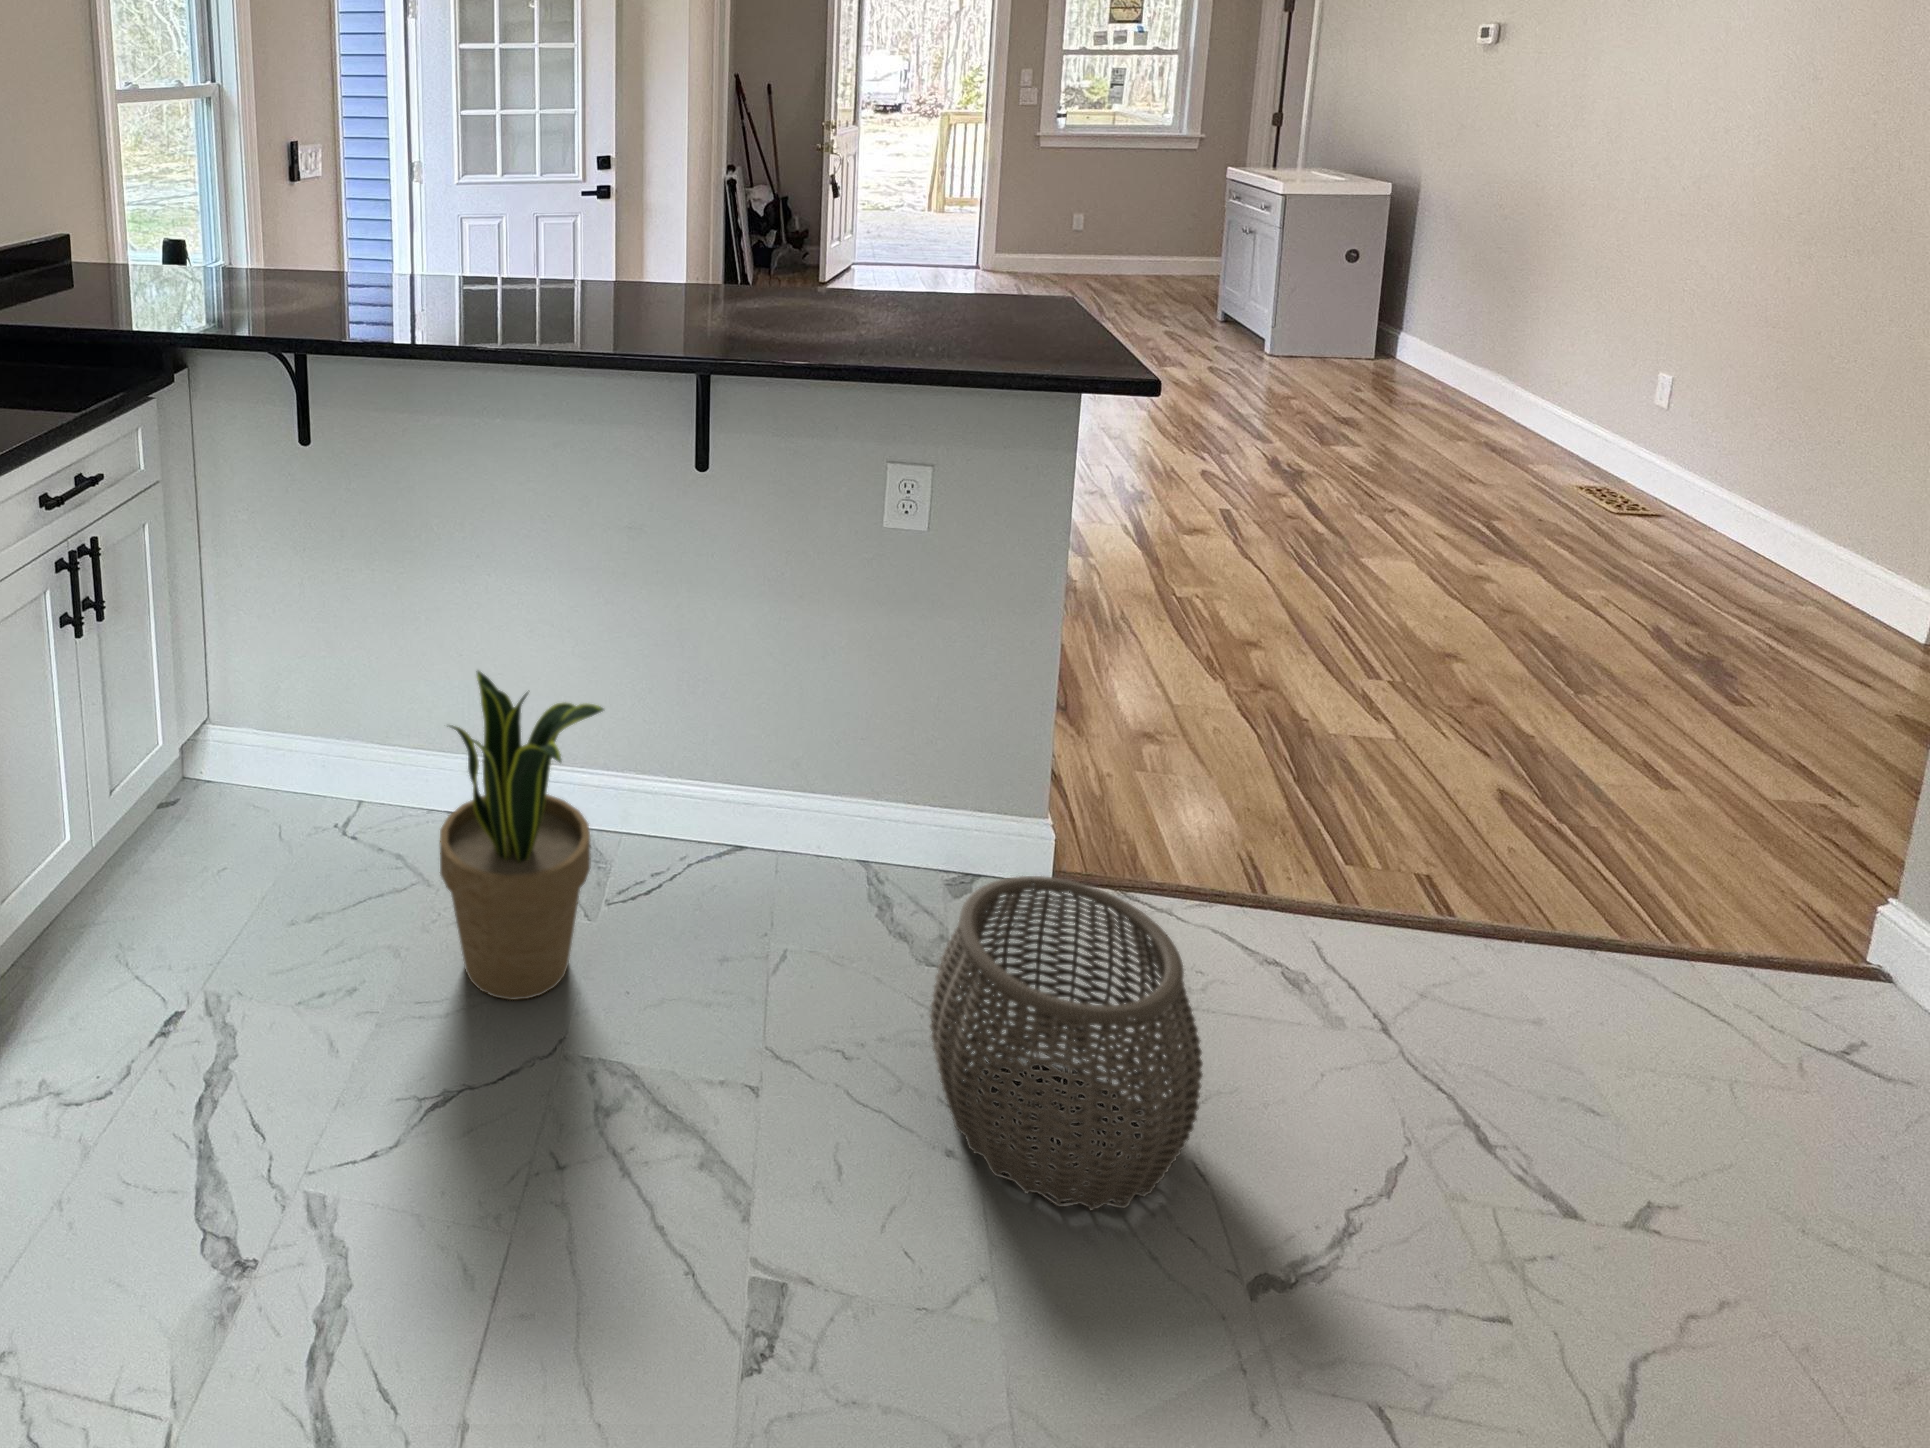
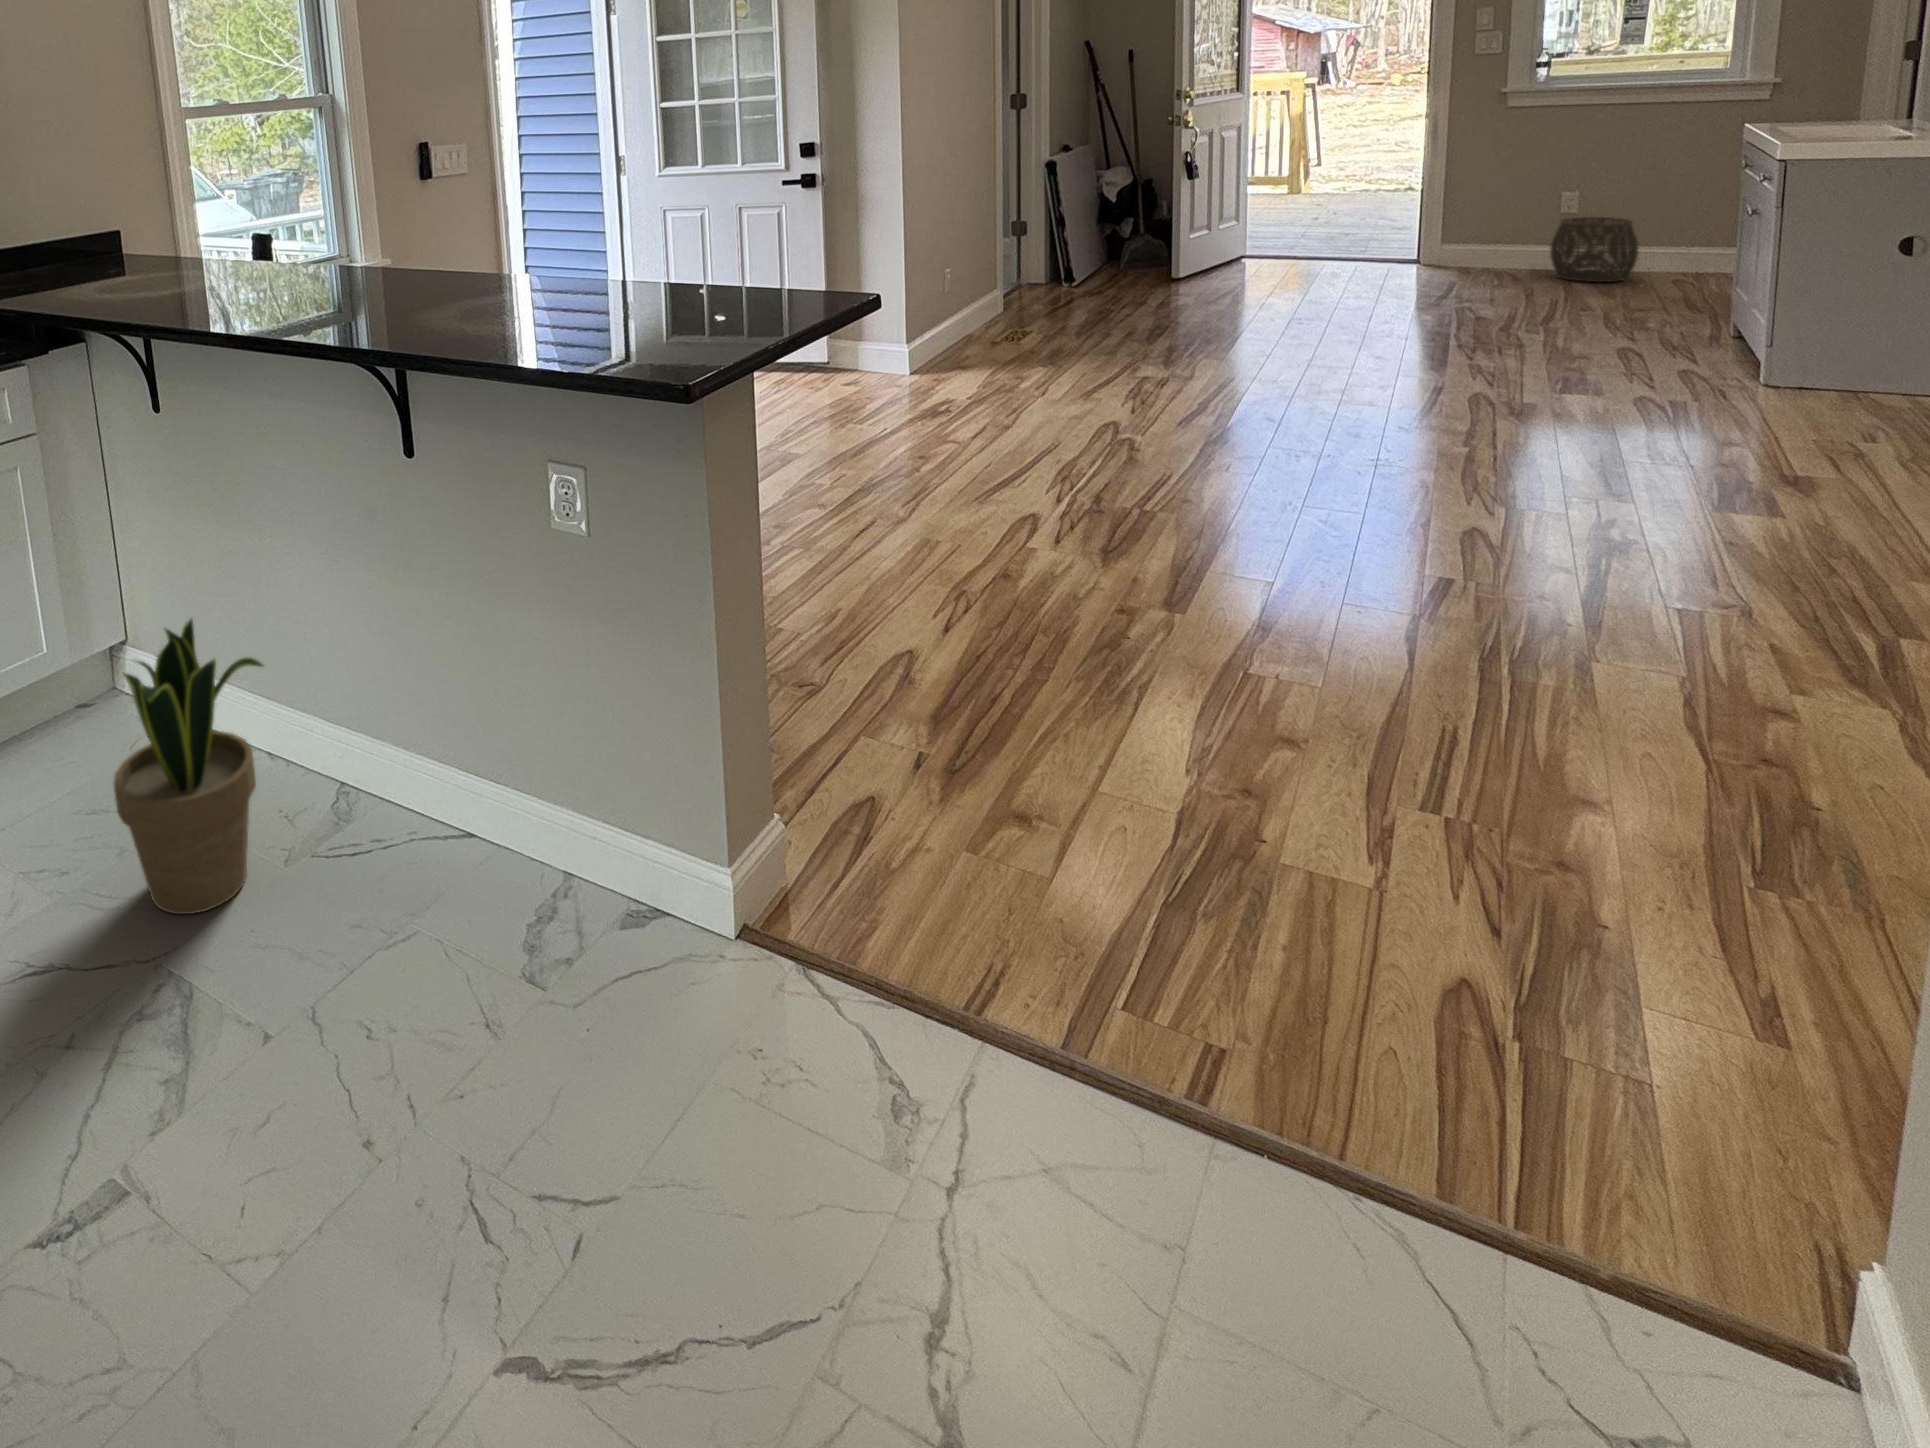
woven basket: present [930,876,1203,1211] -> present [1550,217,1638,282]

